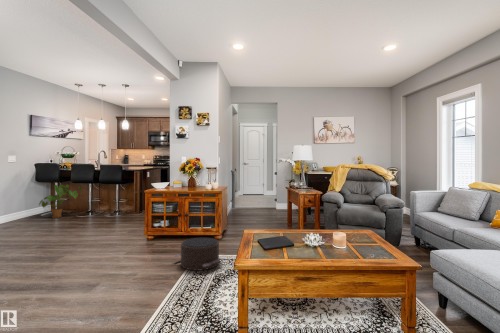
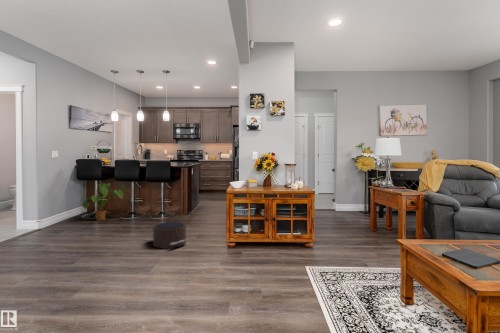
pouf: present [175,237,220,271] -> present [148,222,186,248]

